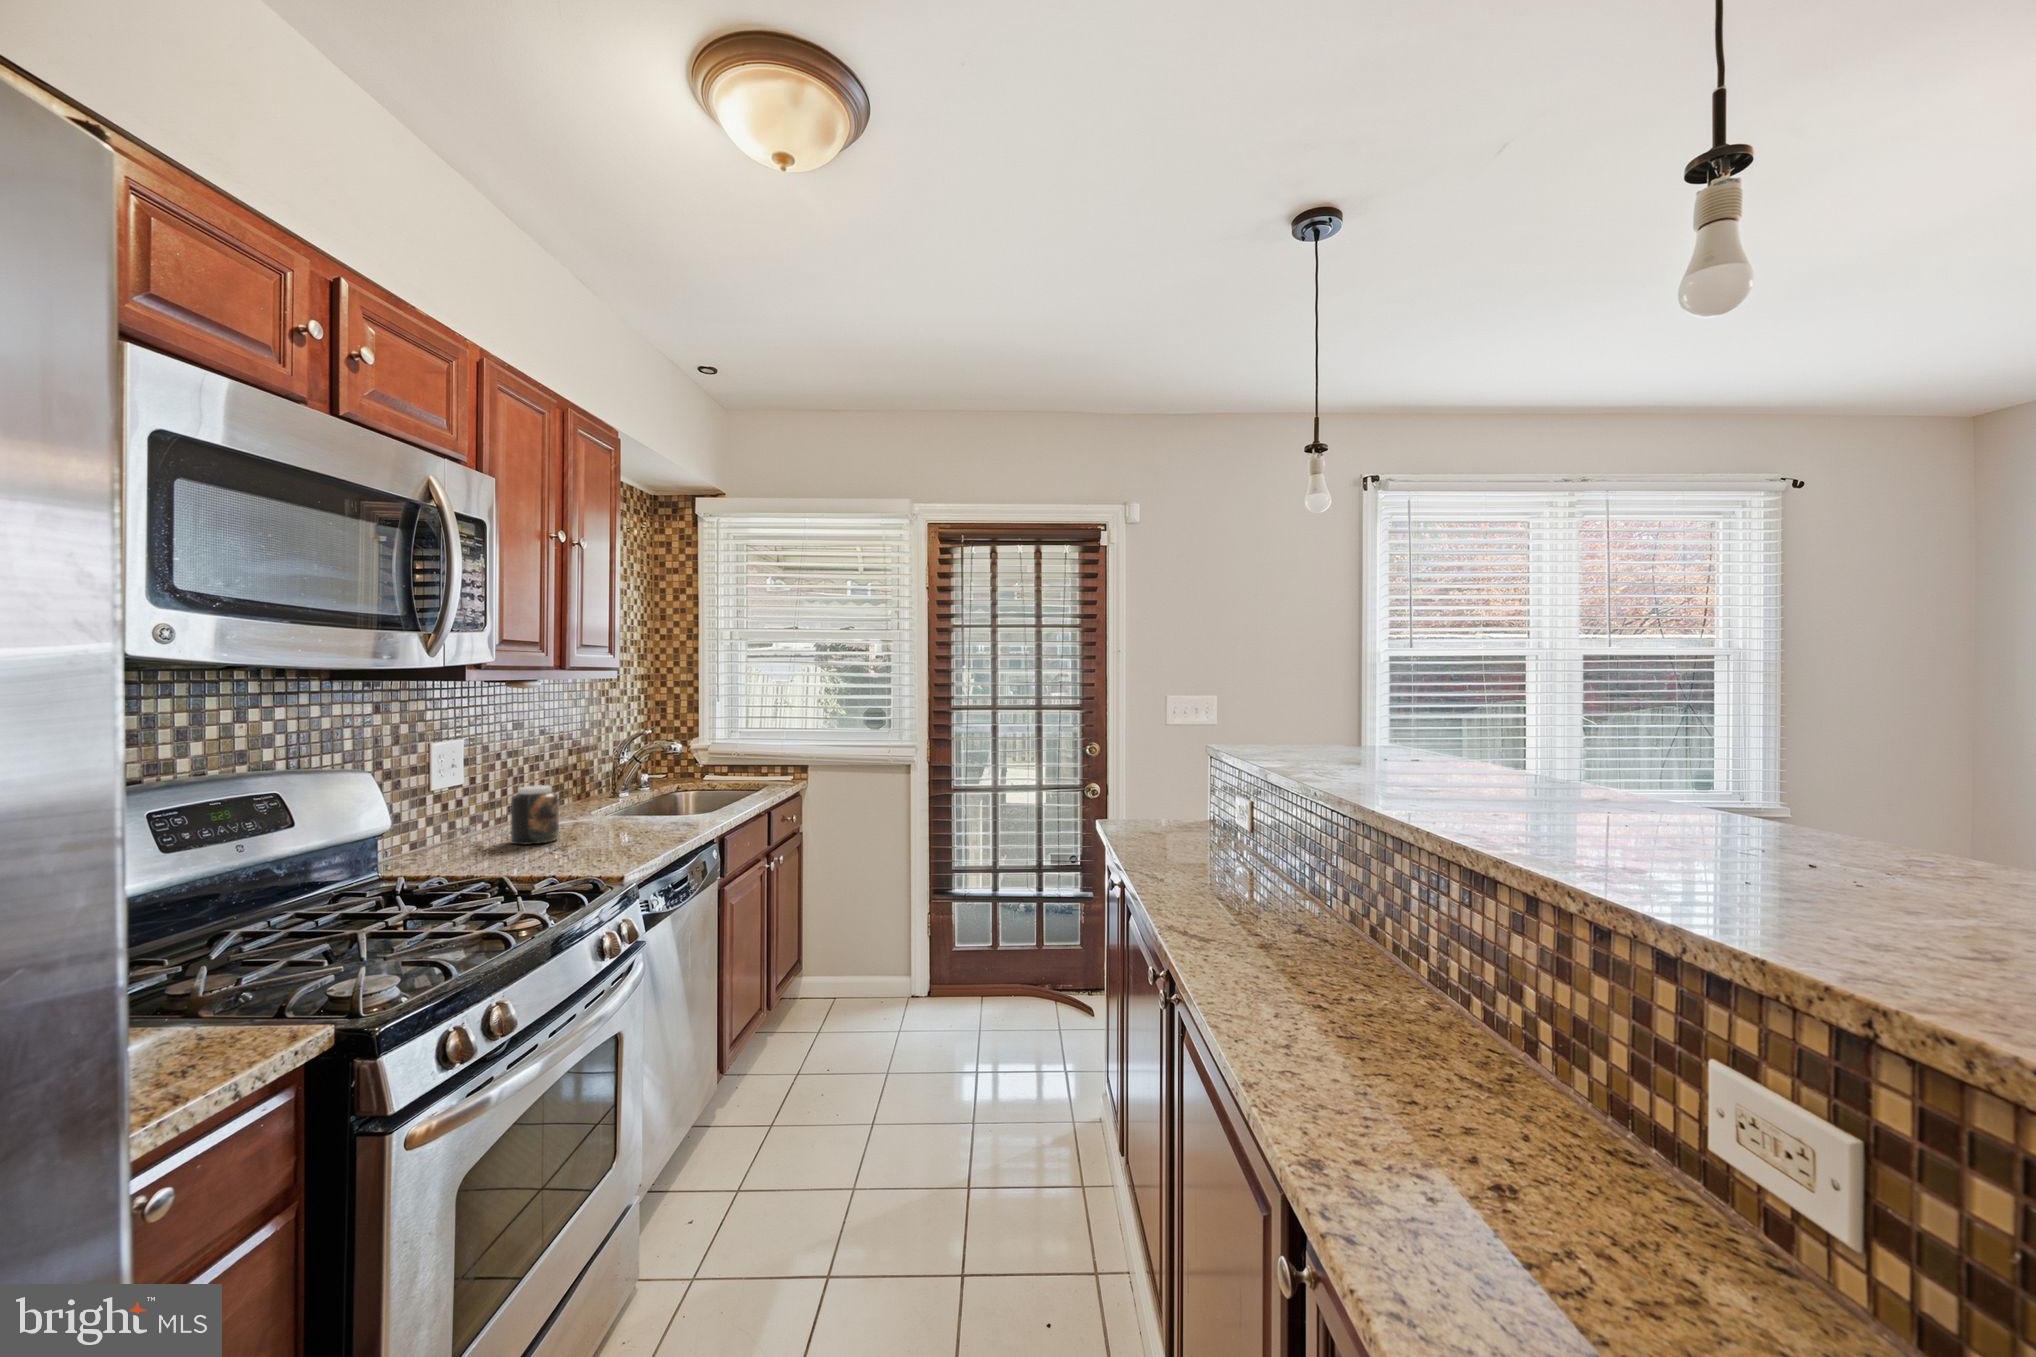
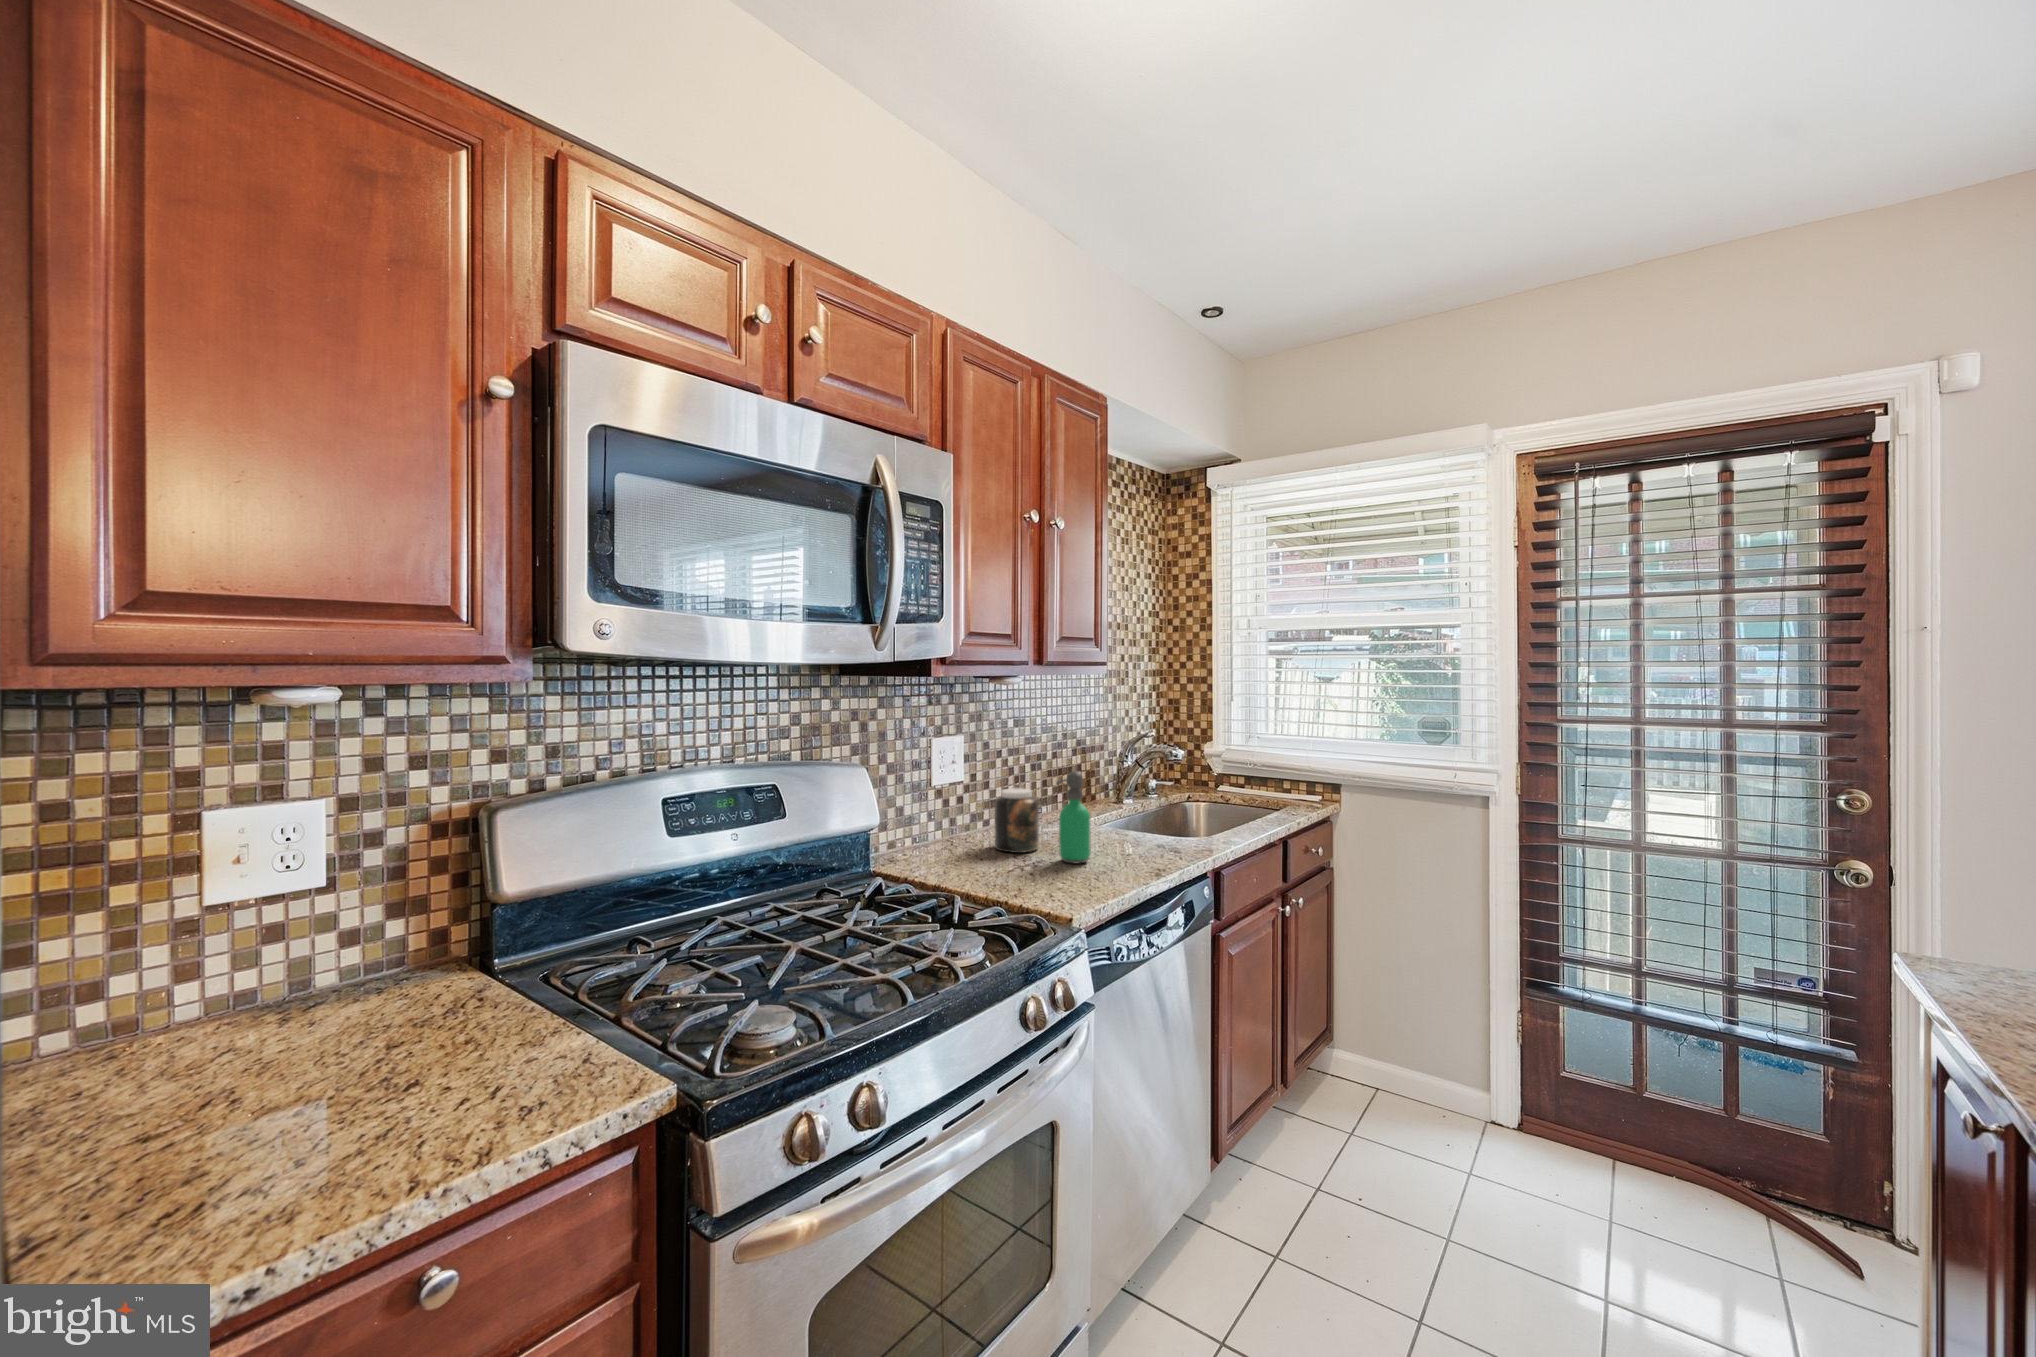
soap dispenser: none [585,764,617,844] -> present [1056,771,1091,864]

